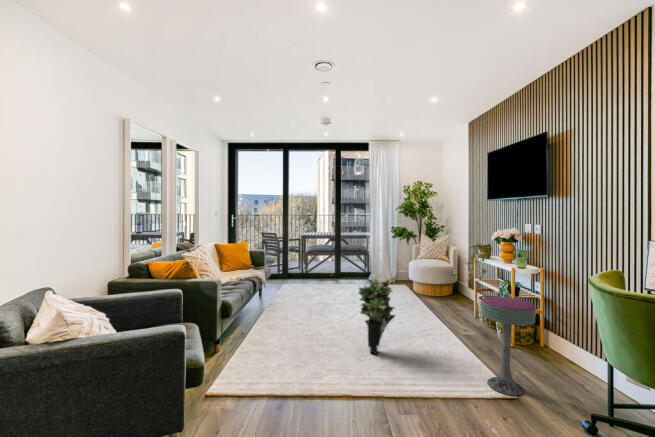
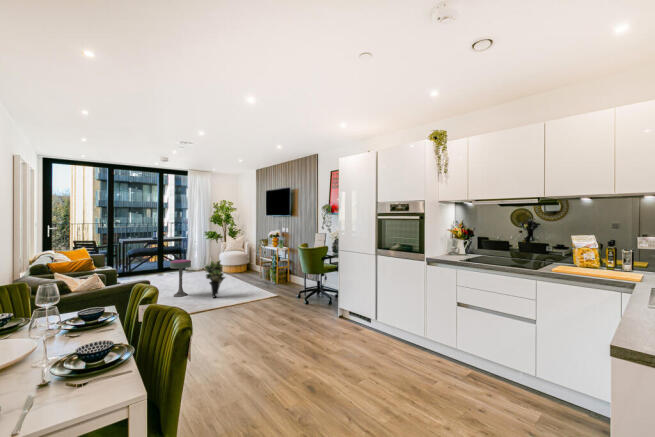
bar stool: present [481,297,536,395] -> present [170,260,191,297]

